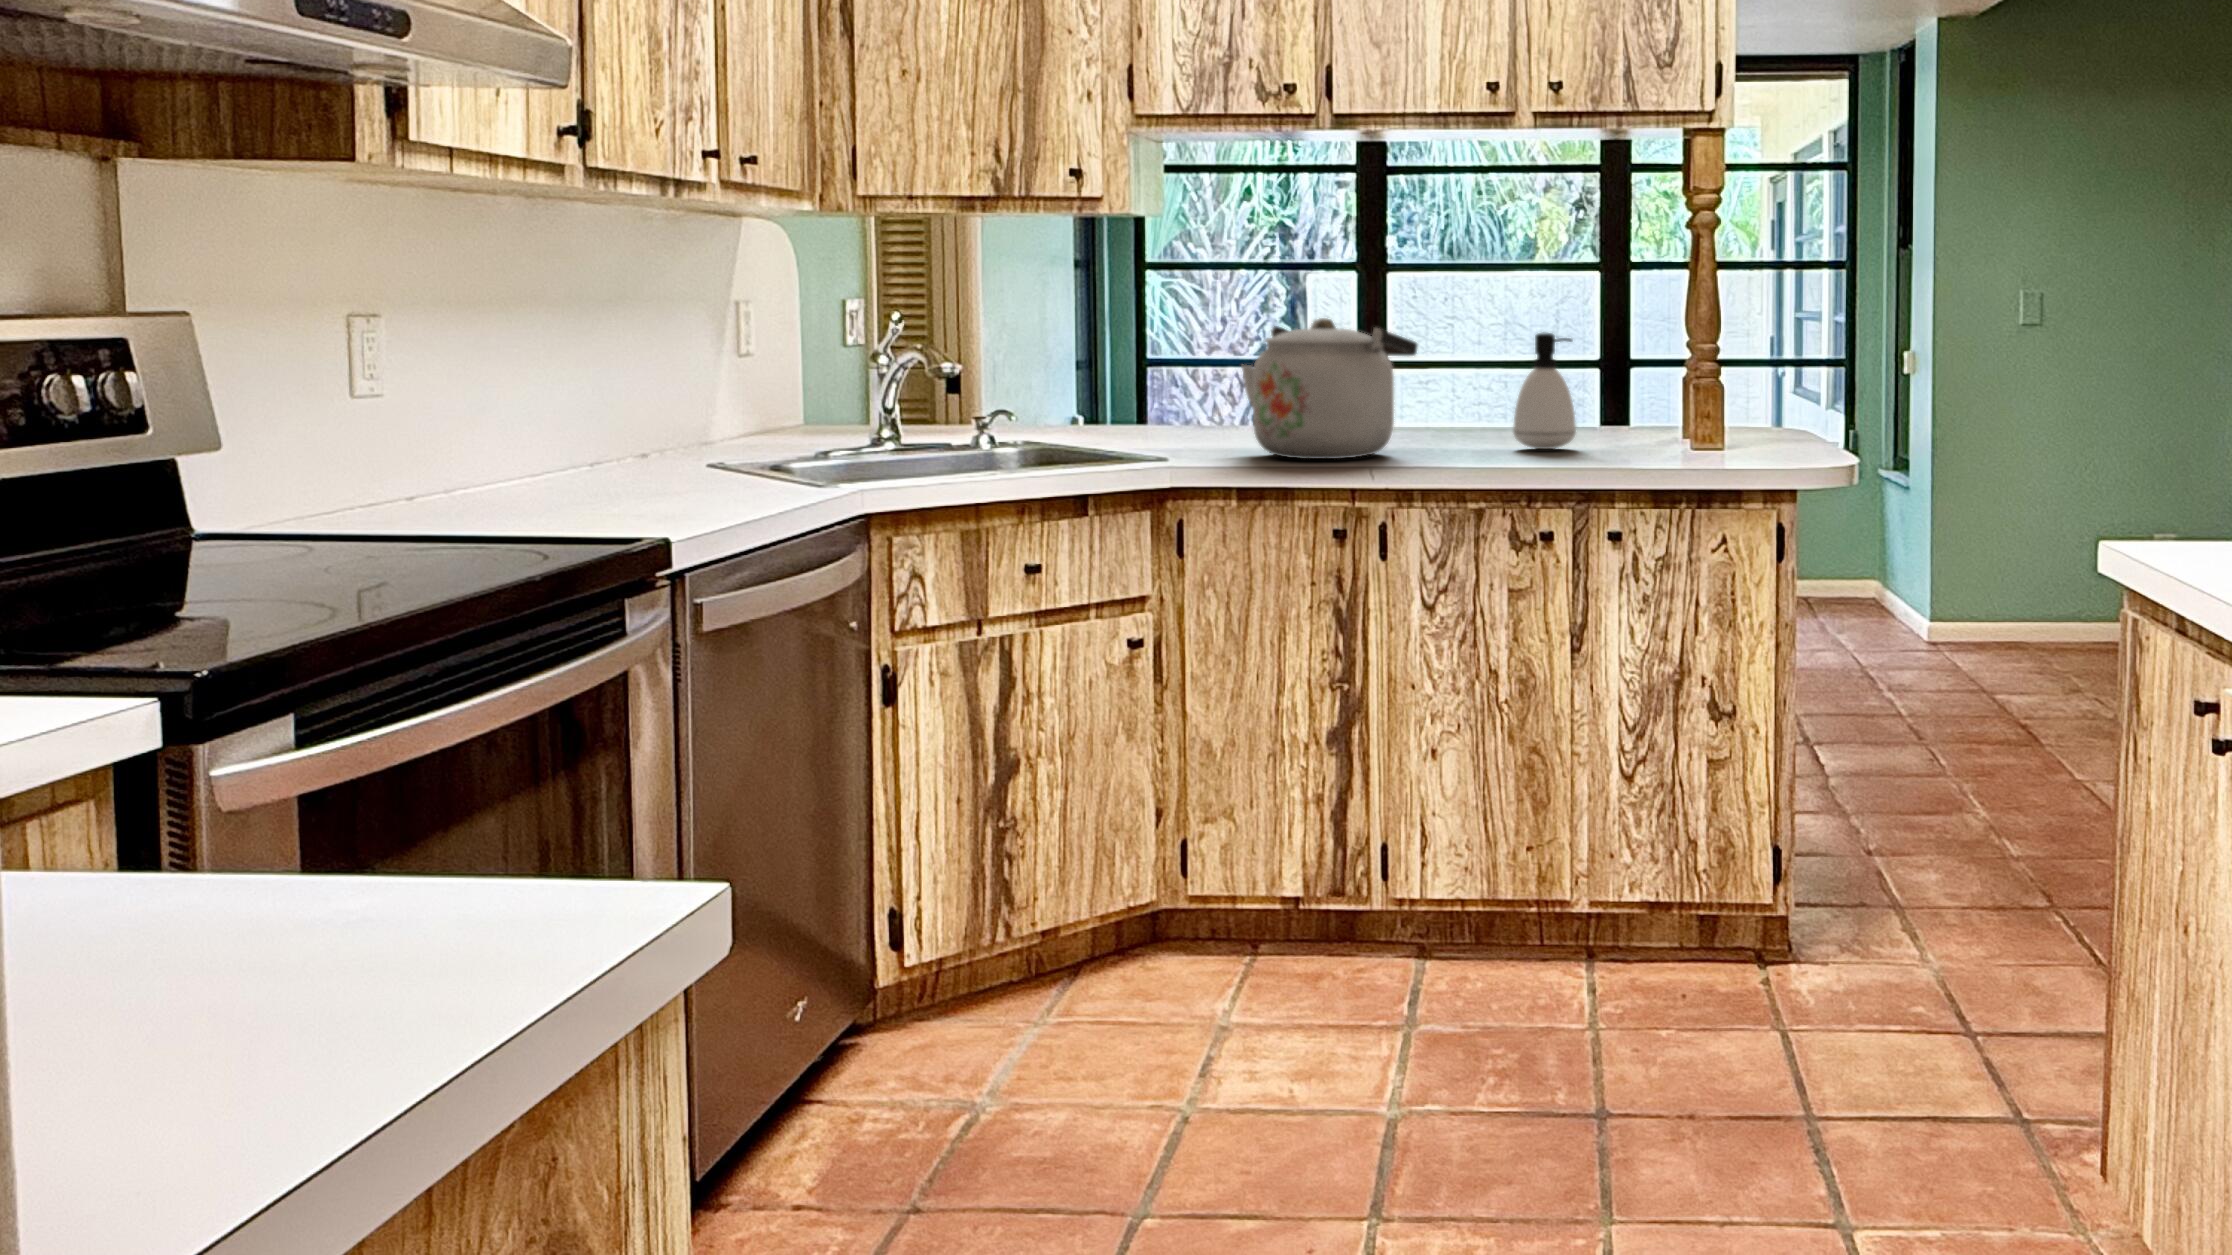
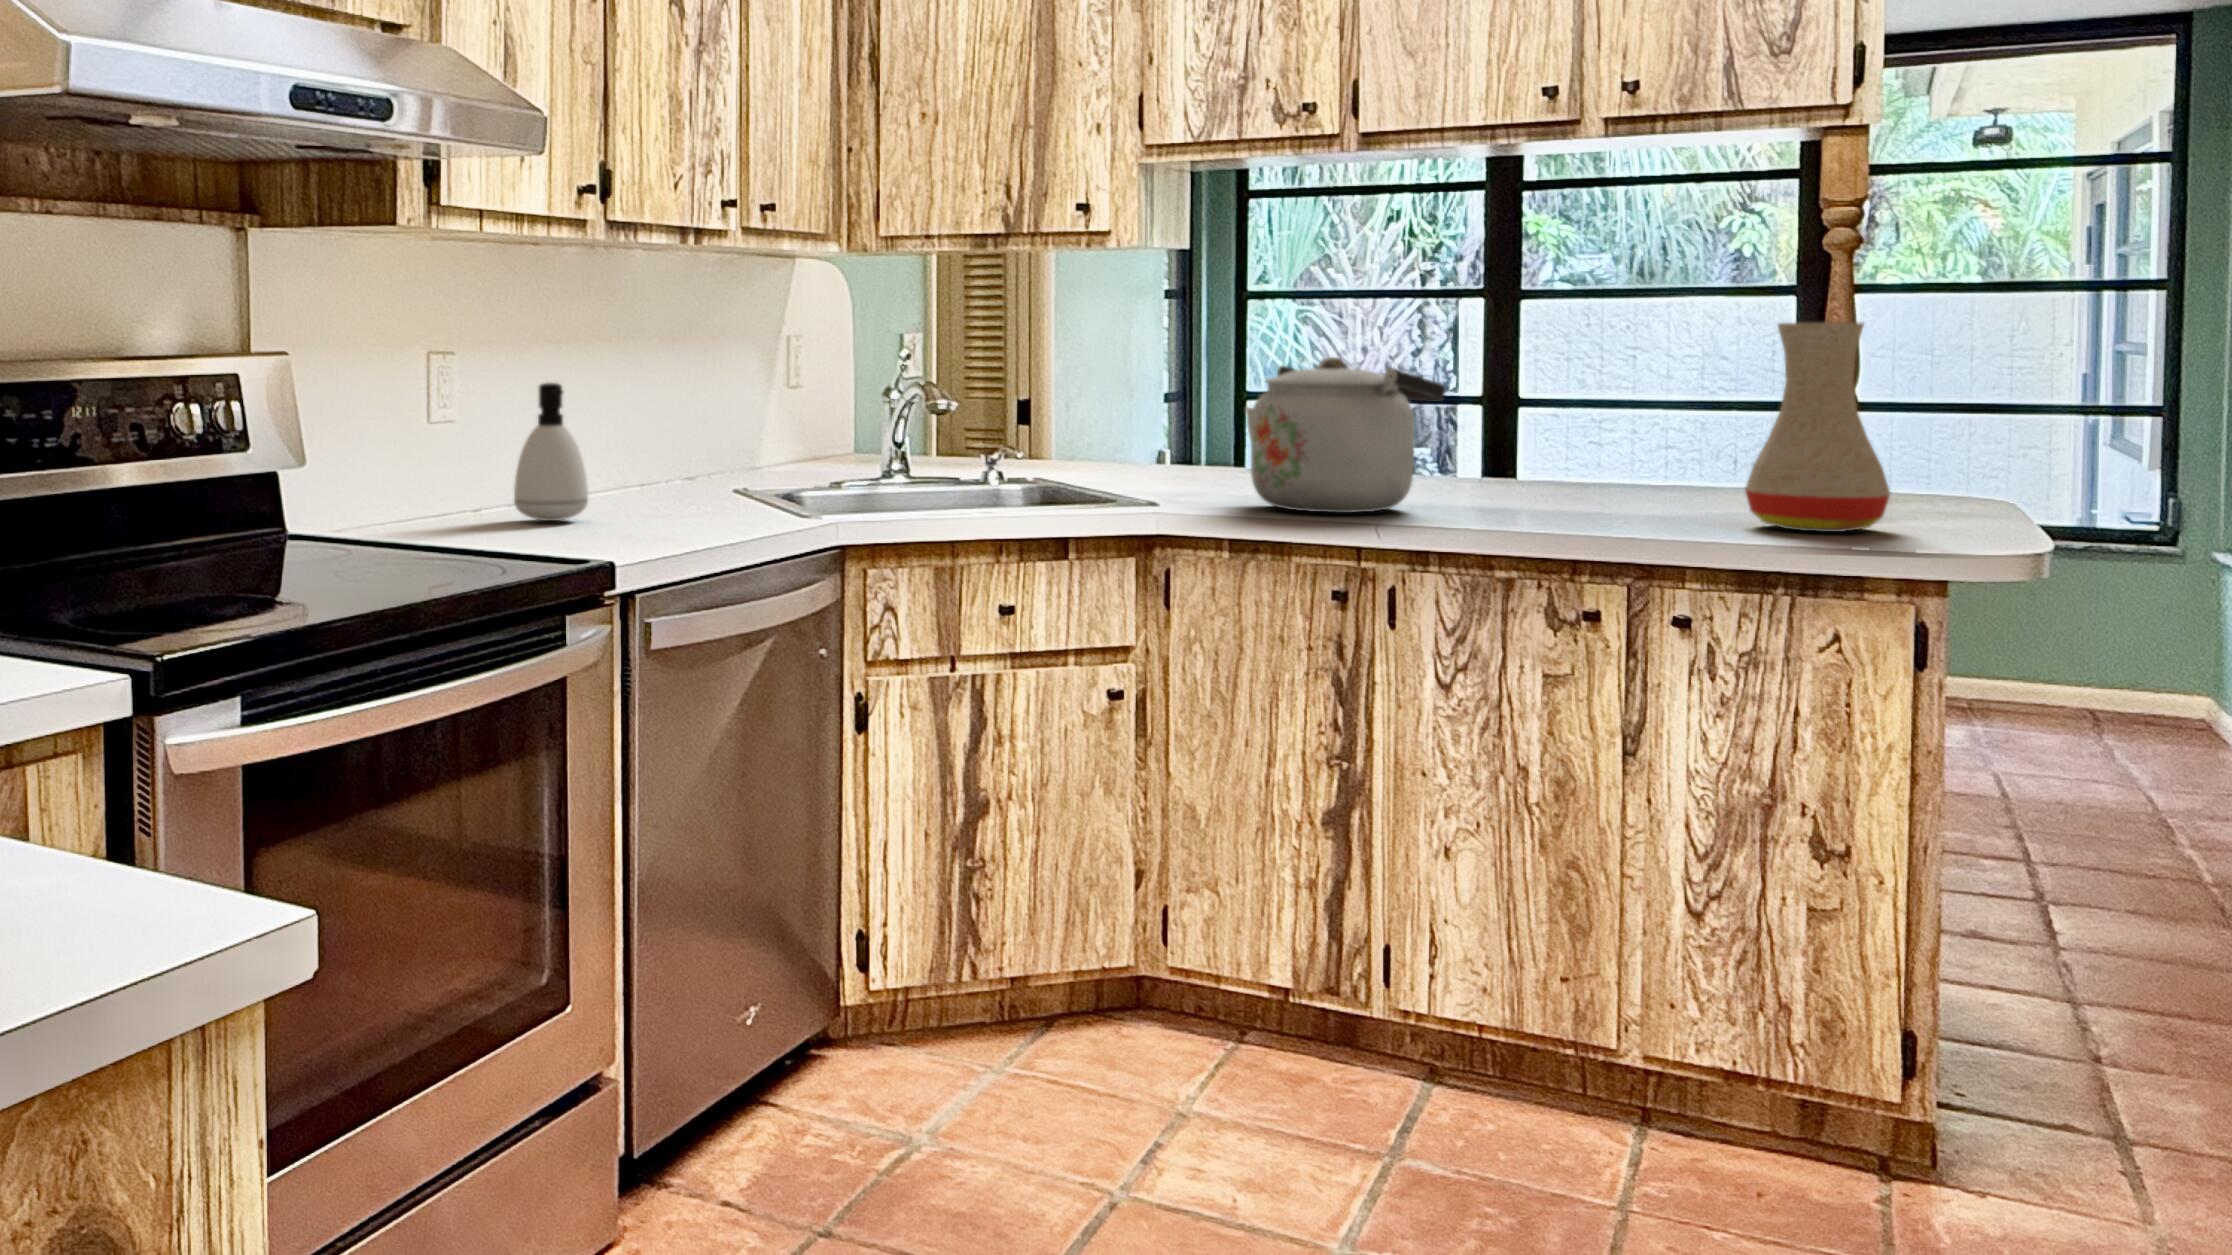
vase: none [1653,289,1756,458] -> present [1745,322,1890,532]
soap dispenser: present [1513,332,1576,449] -> present [514,383,588,521]

